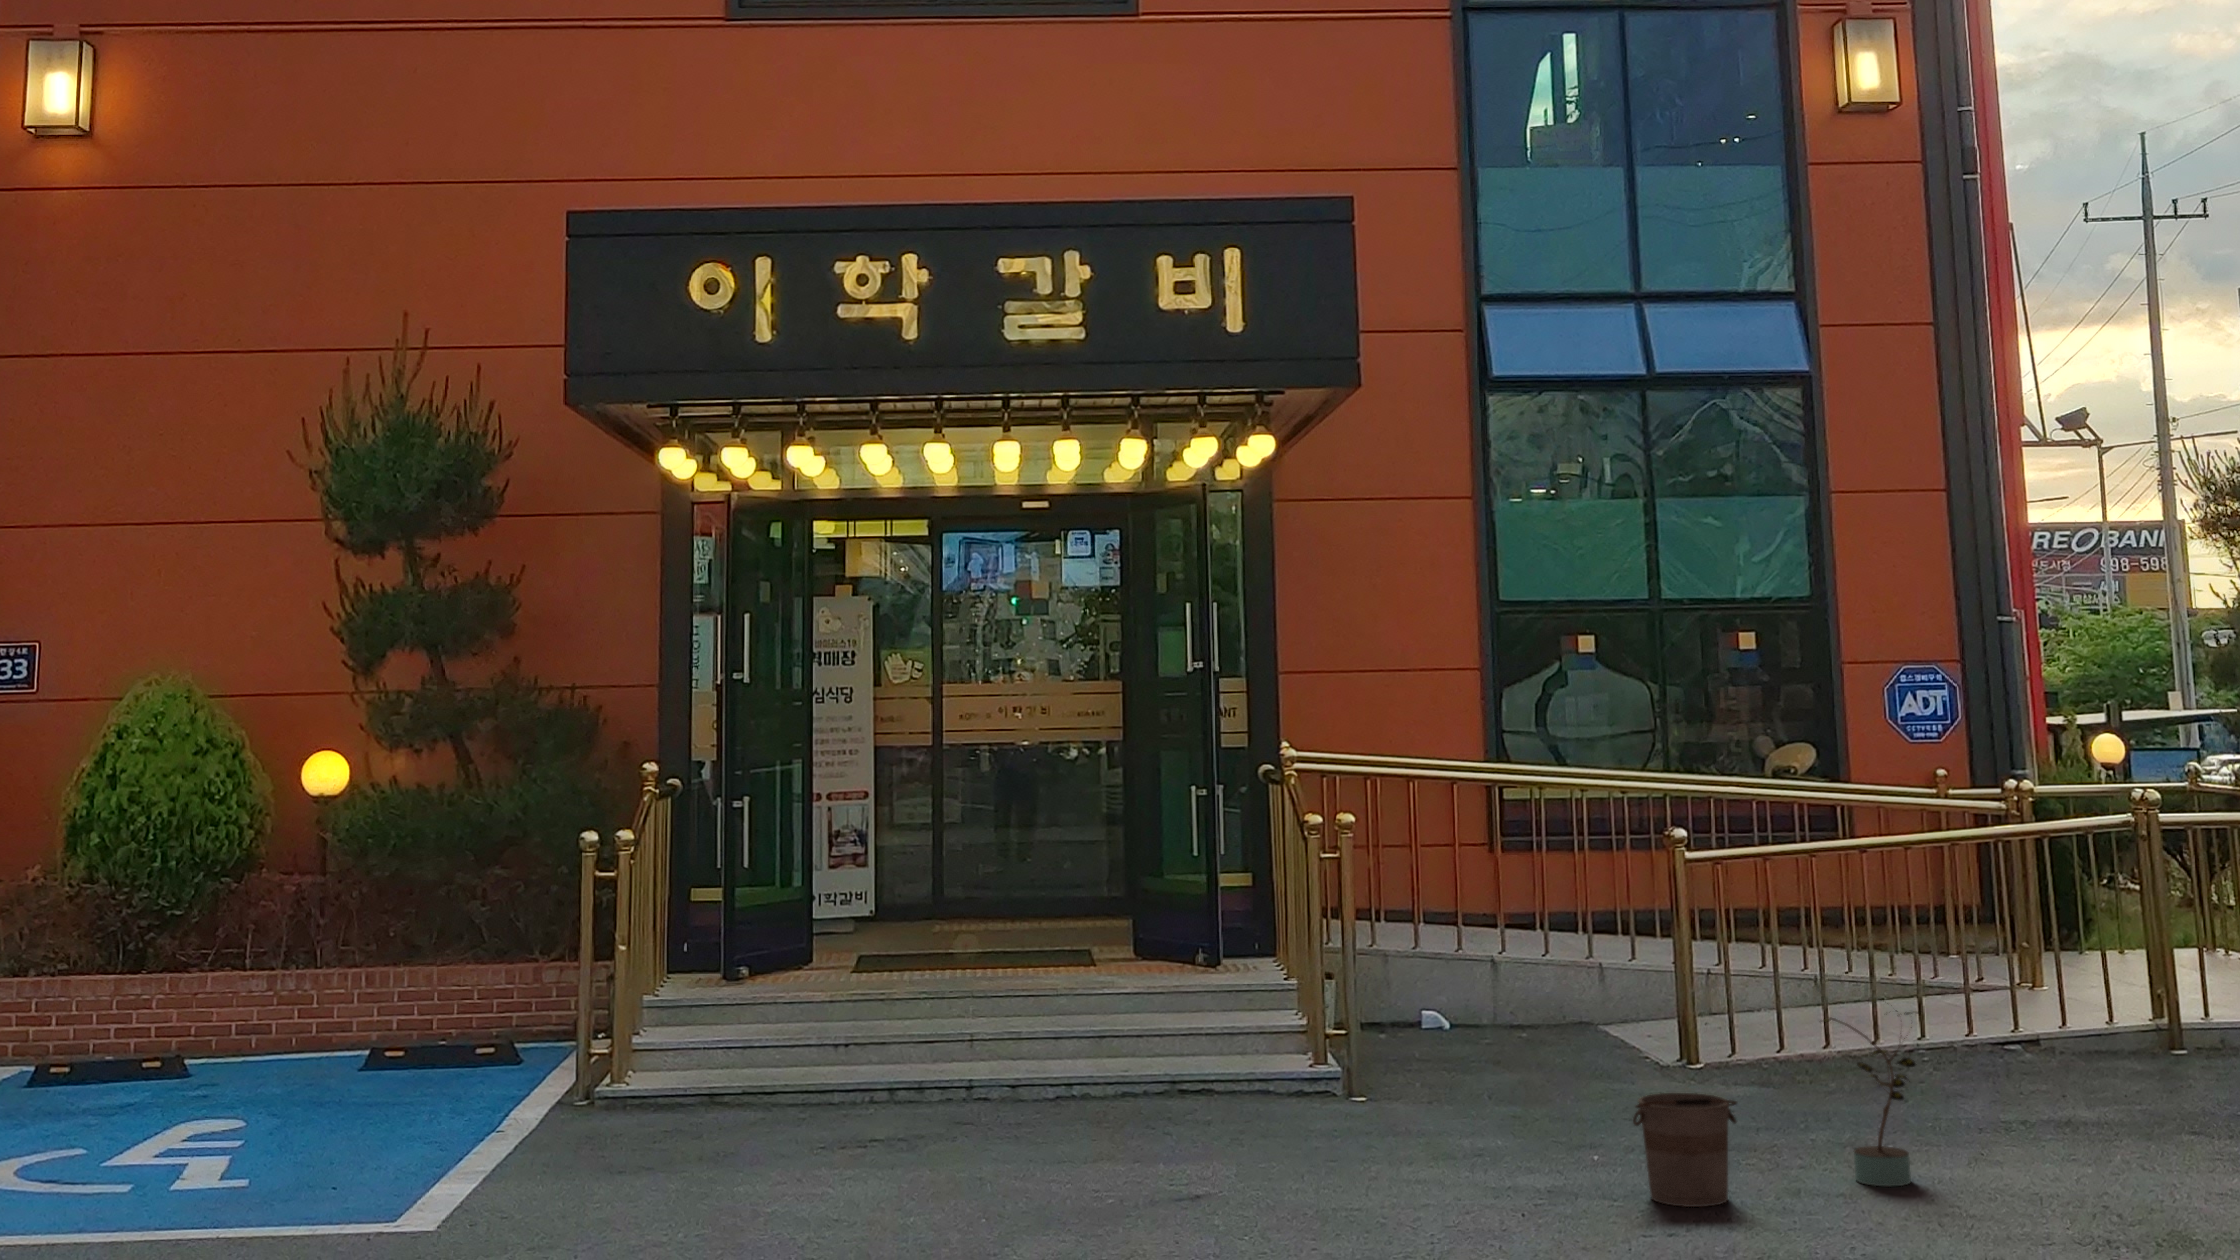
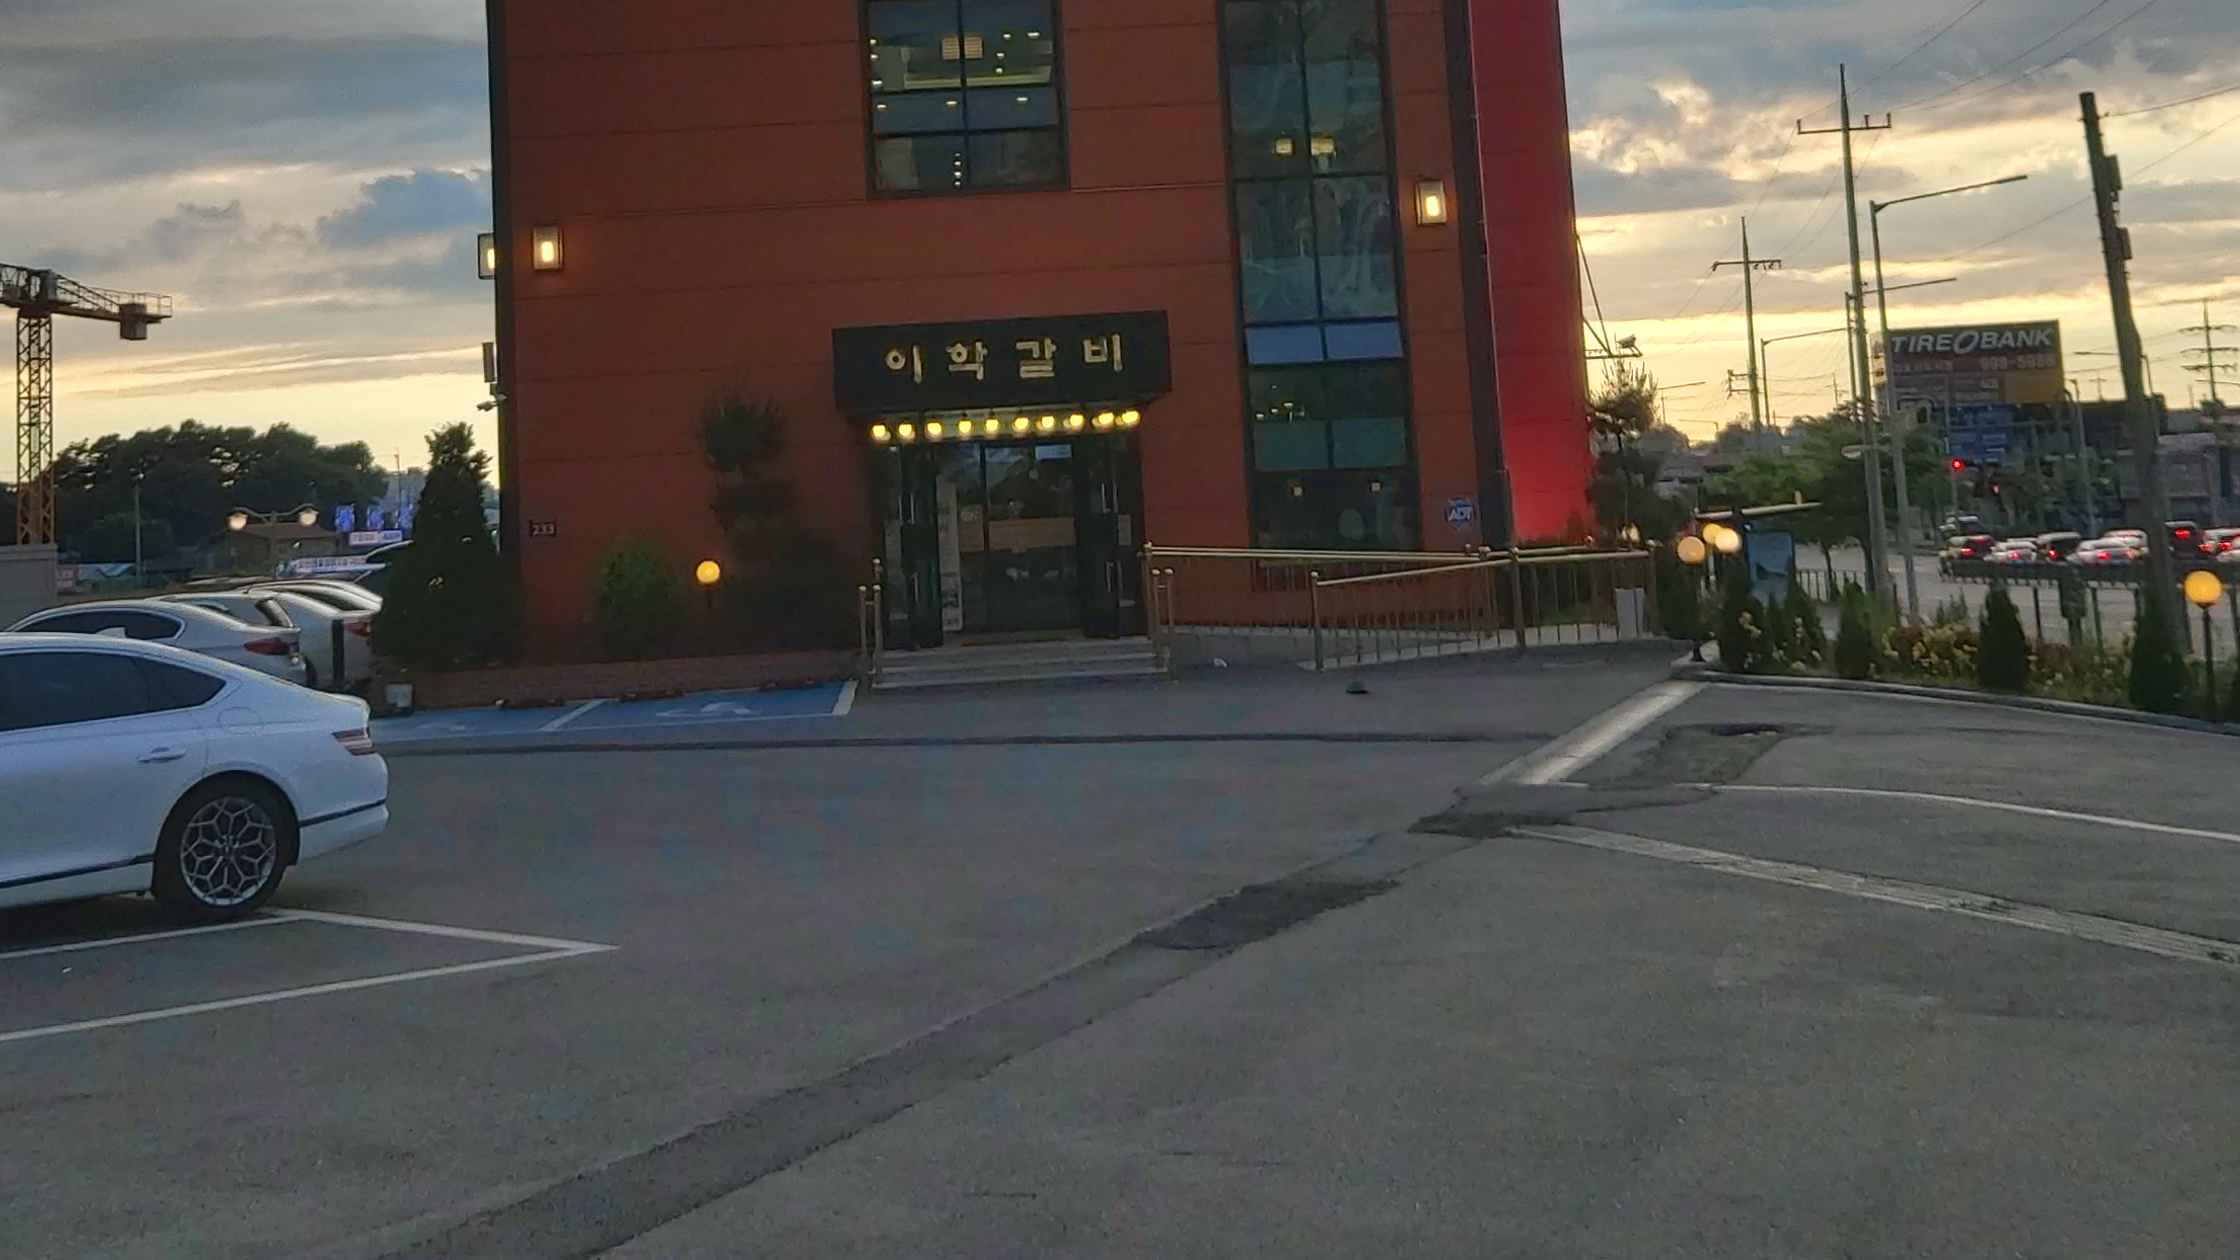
bucket: present [1633,1093,1737,1207] -> none [1263,661,1299,698]

